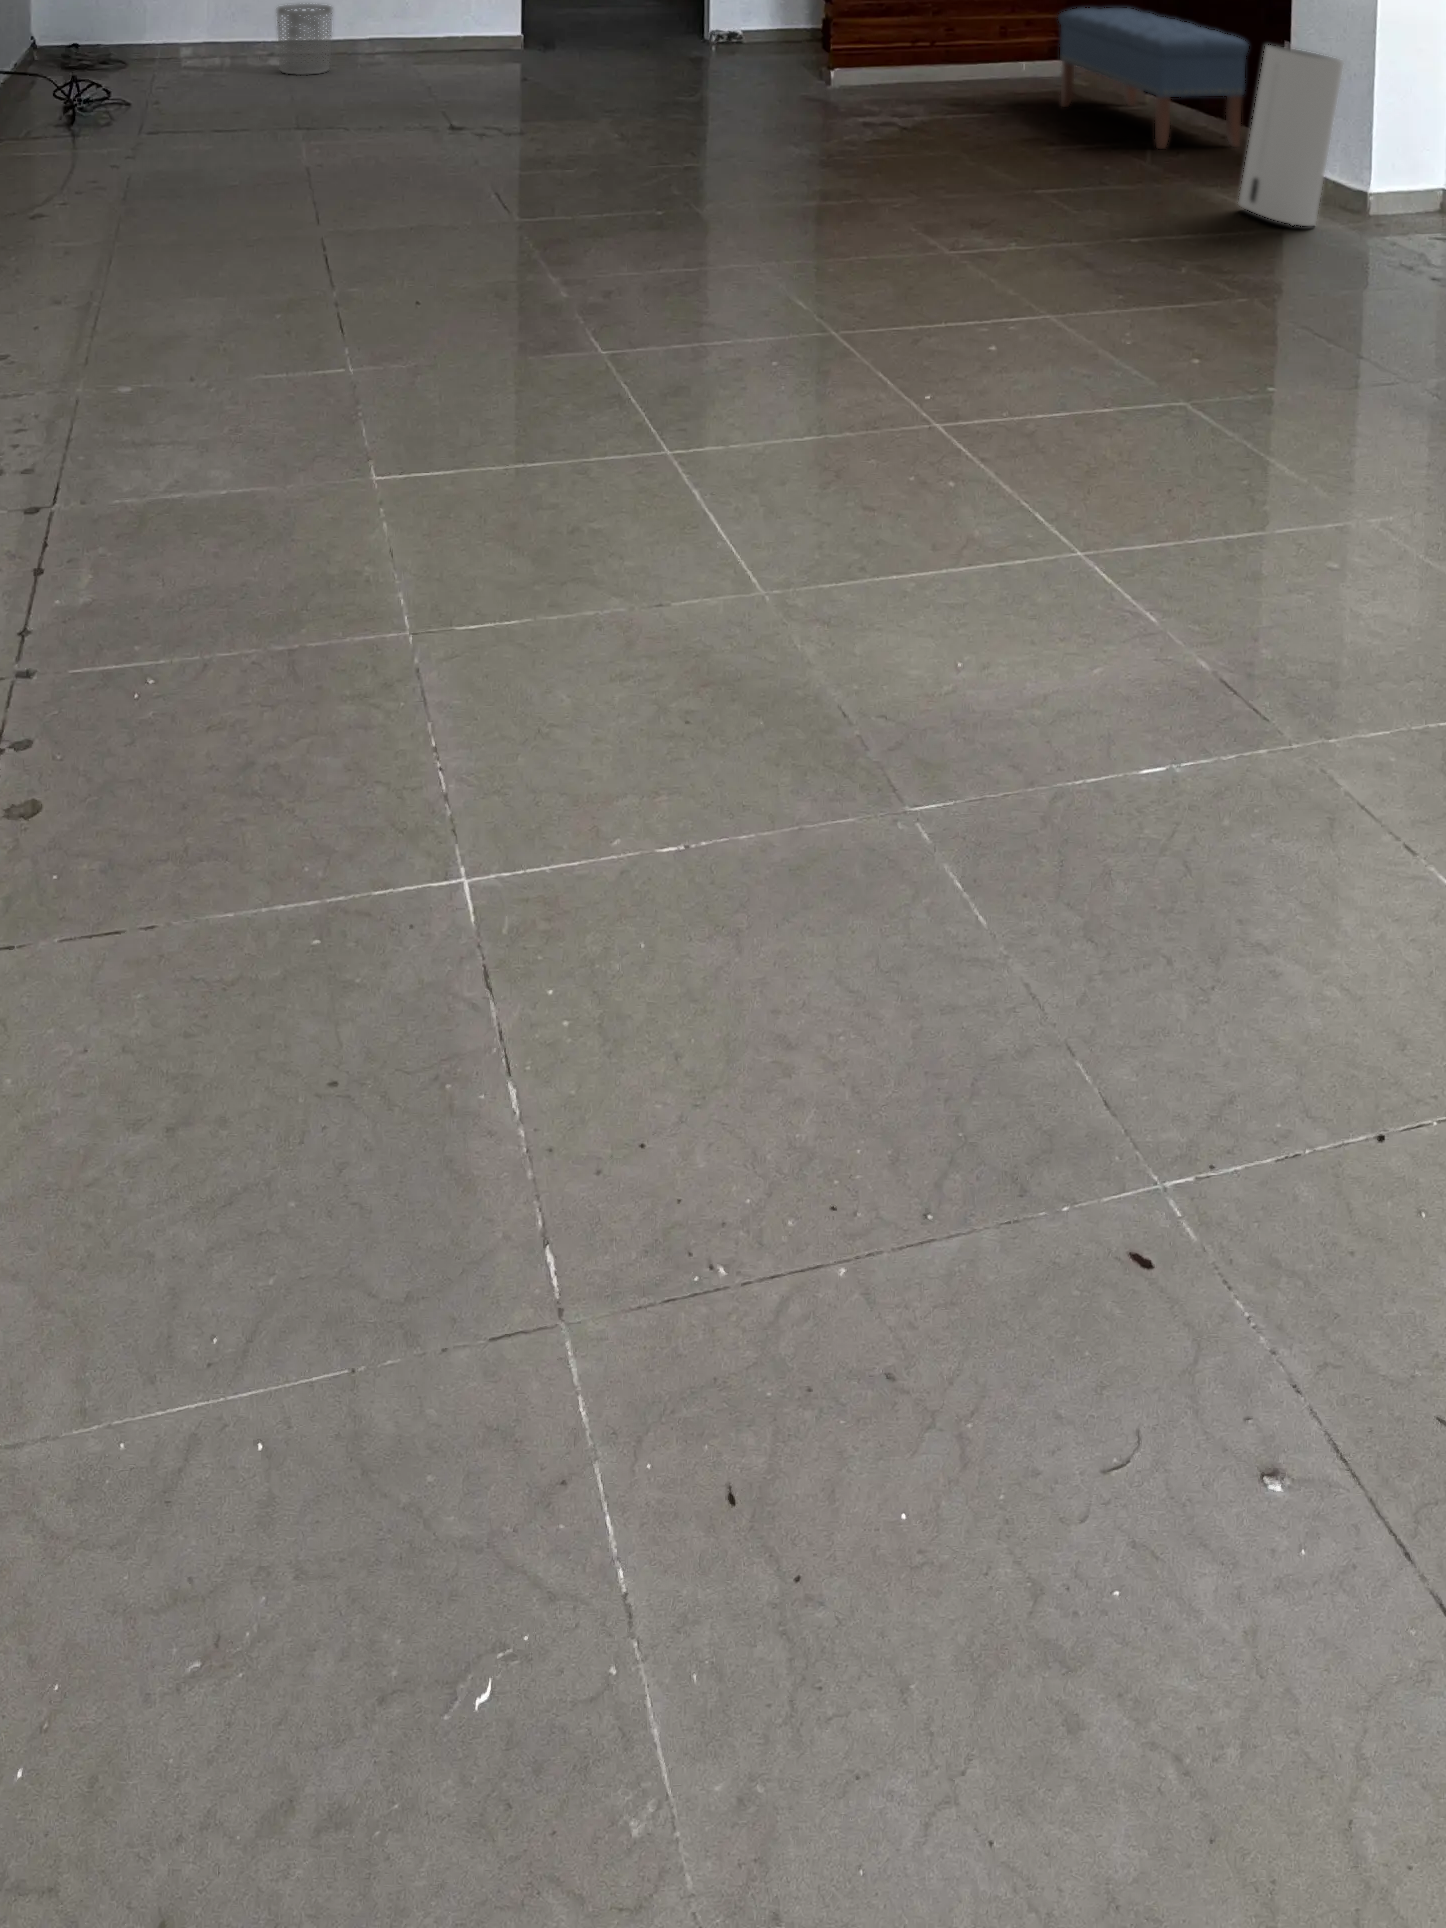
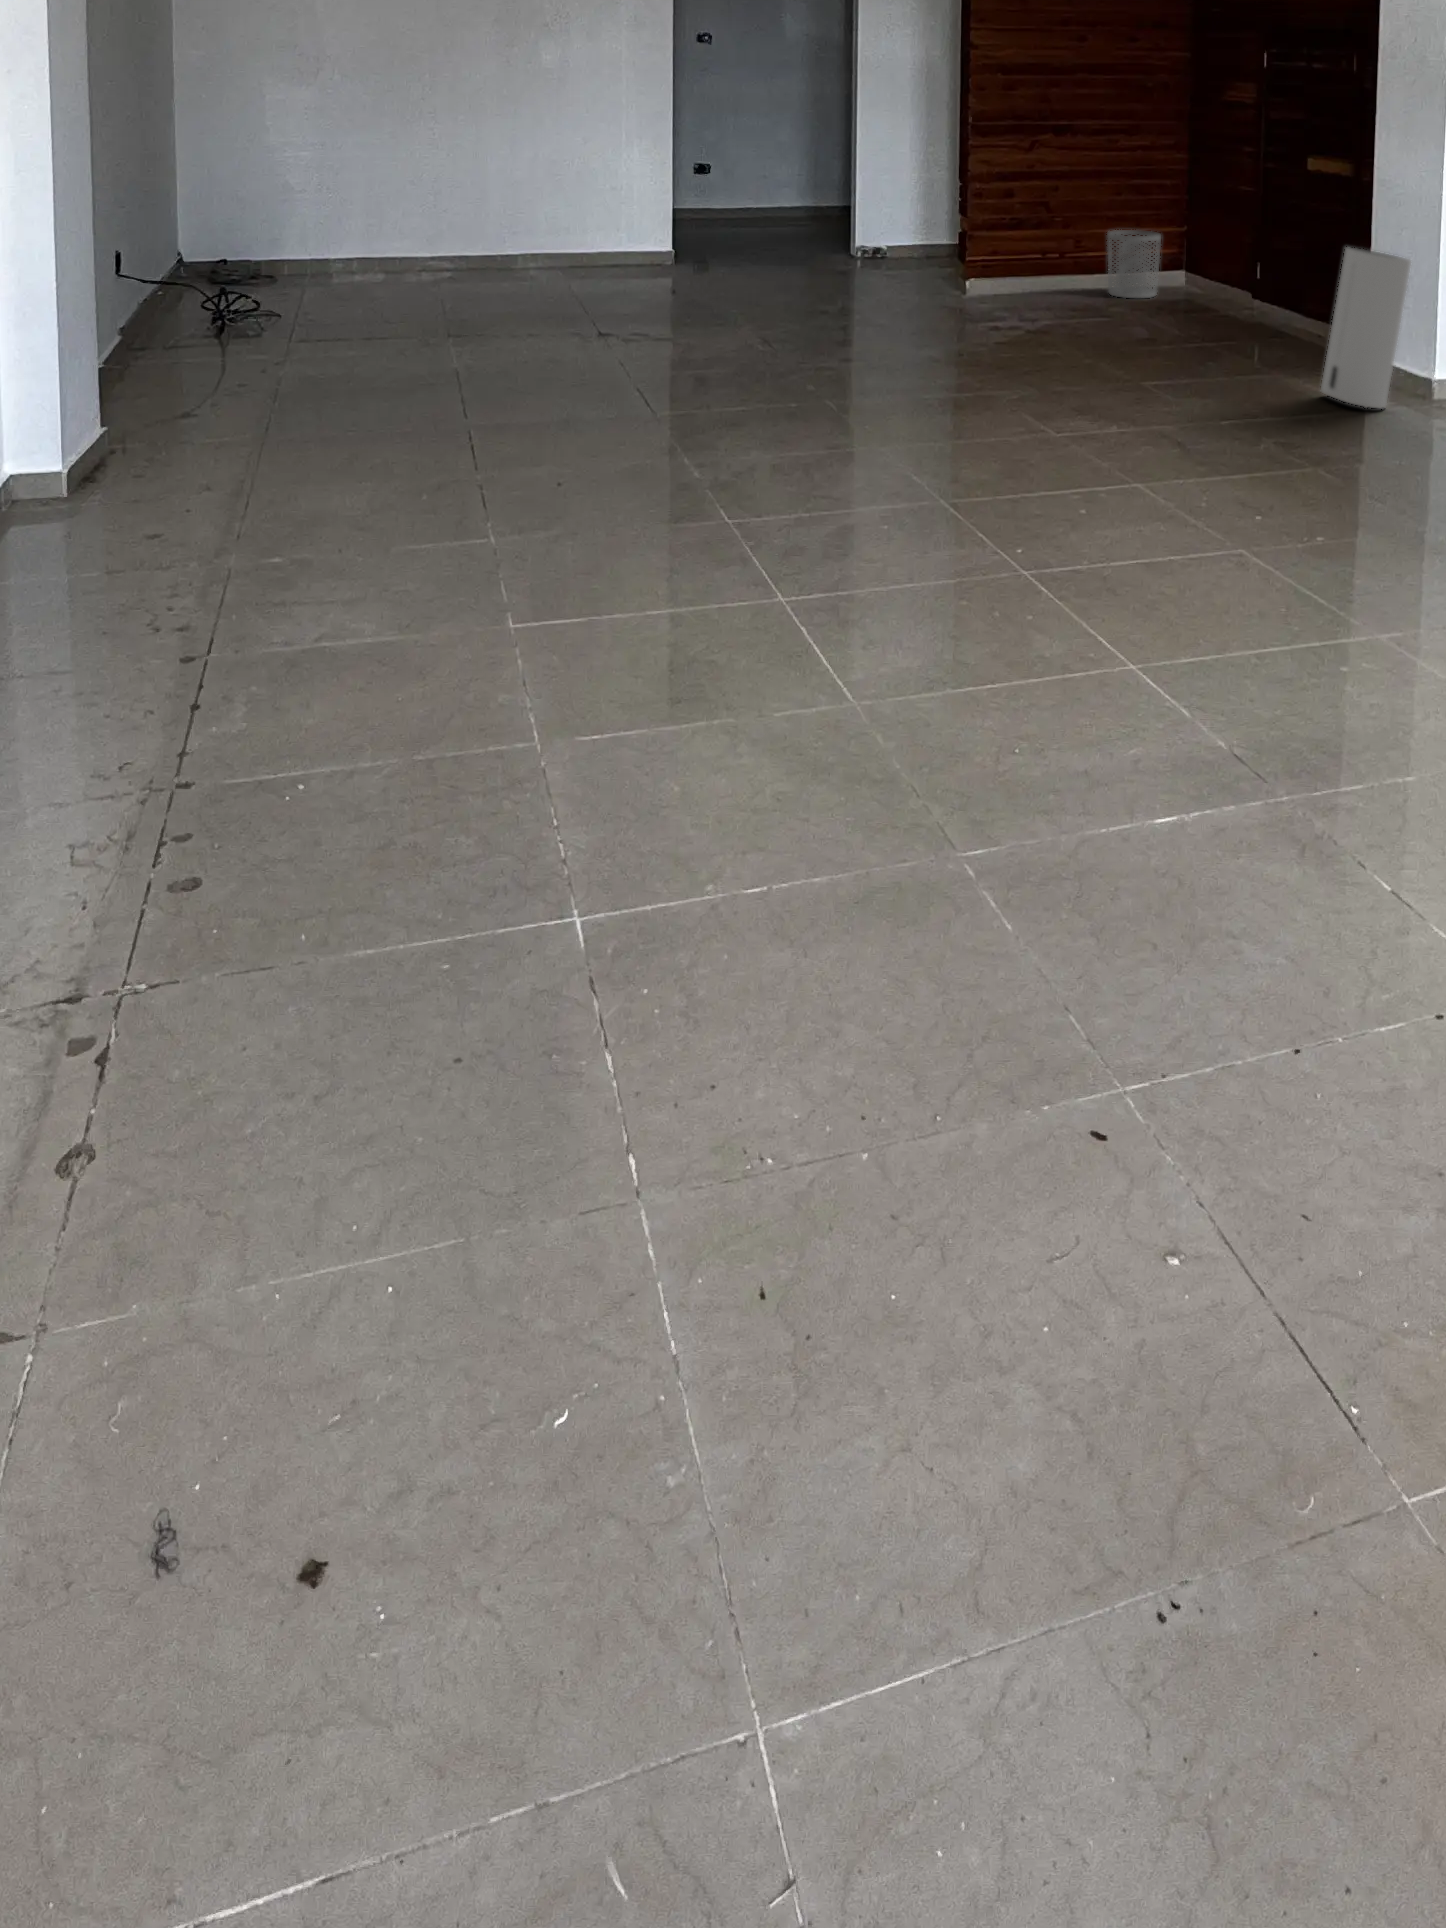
waste bin: present [277,4,332,75] -> present [1108,230,1161,298]
bench: present [1059,8,1248,149] -> none [1176,220,1341,347]

